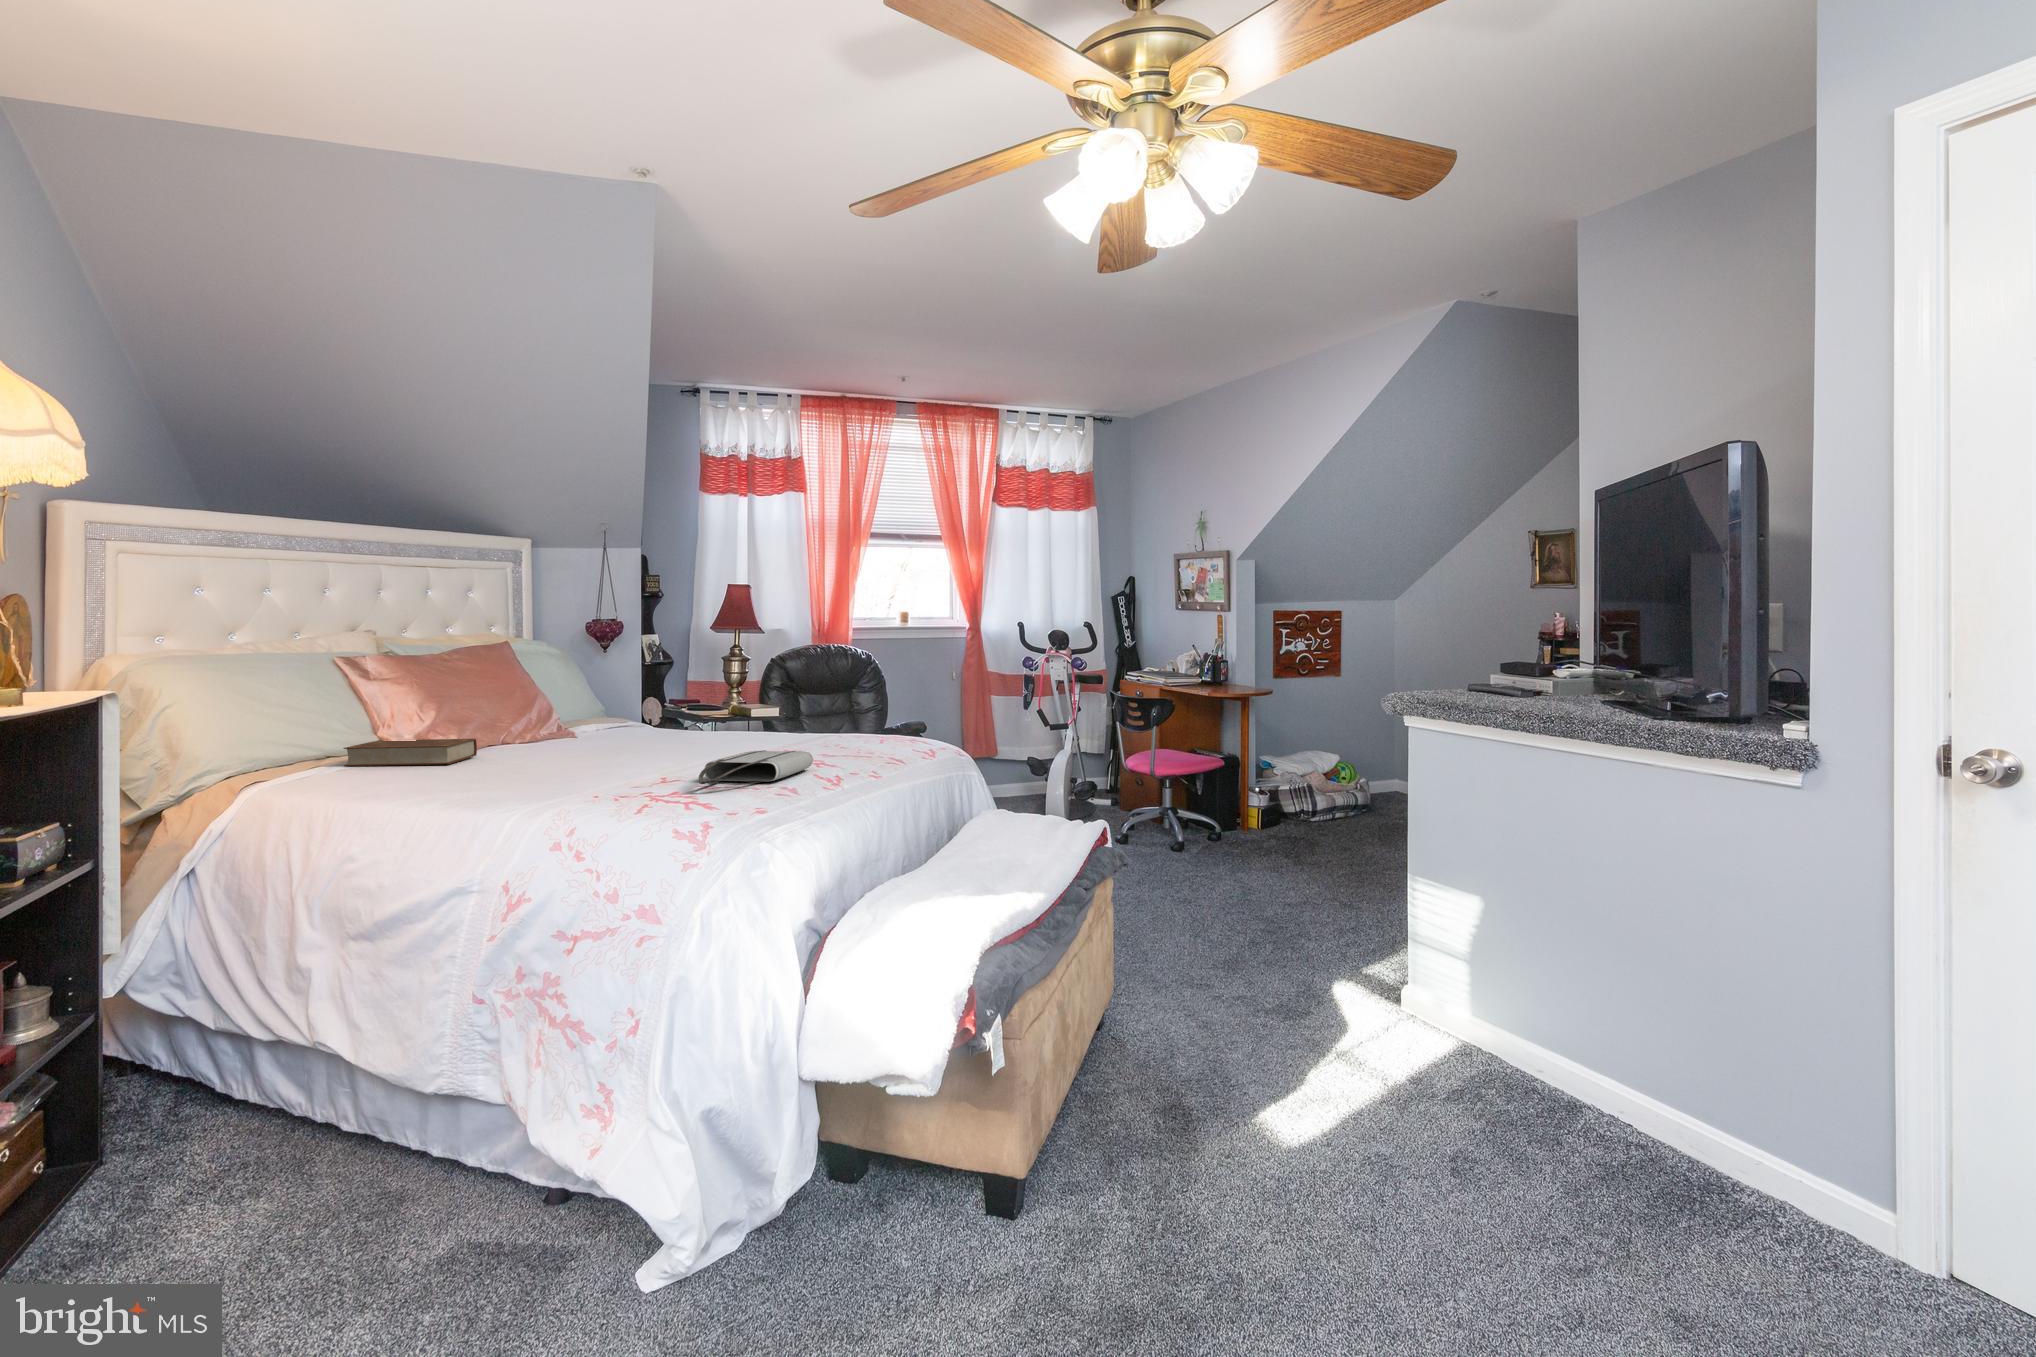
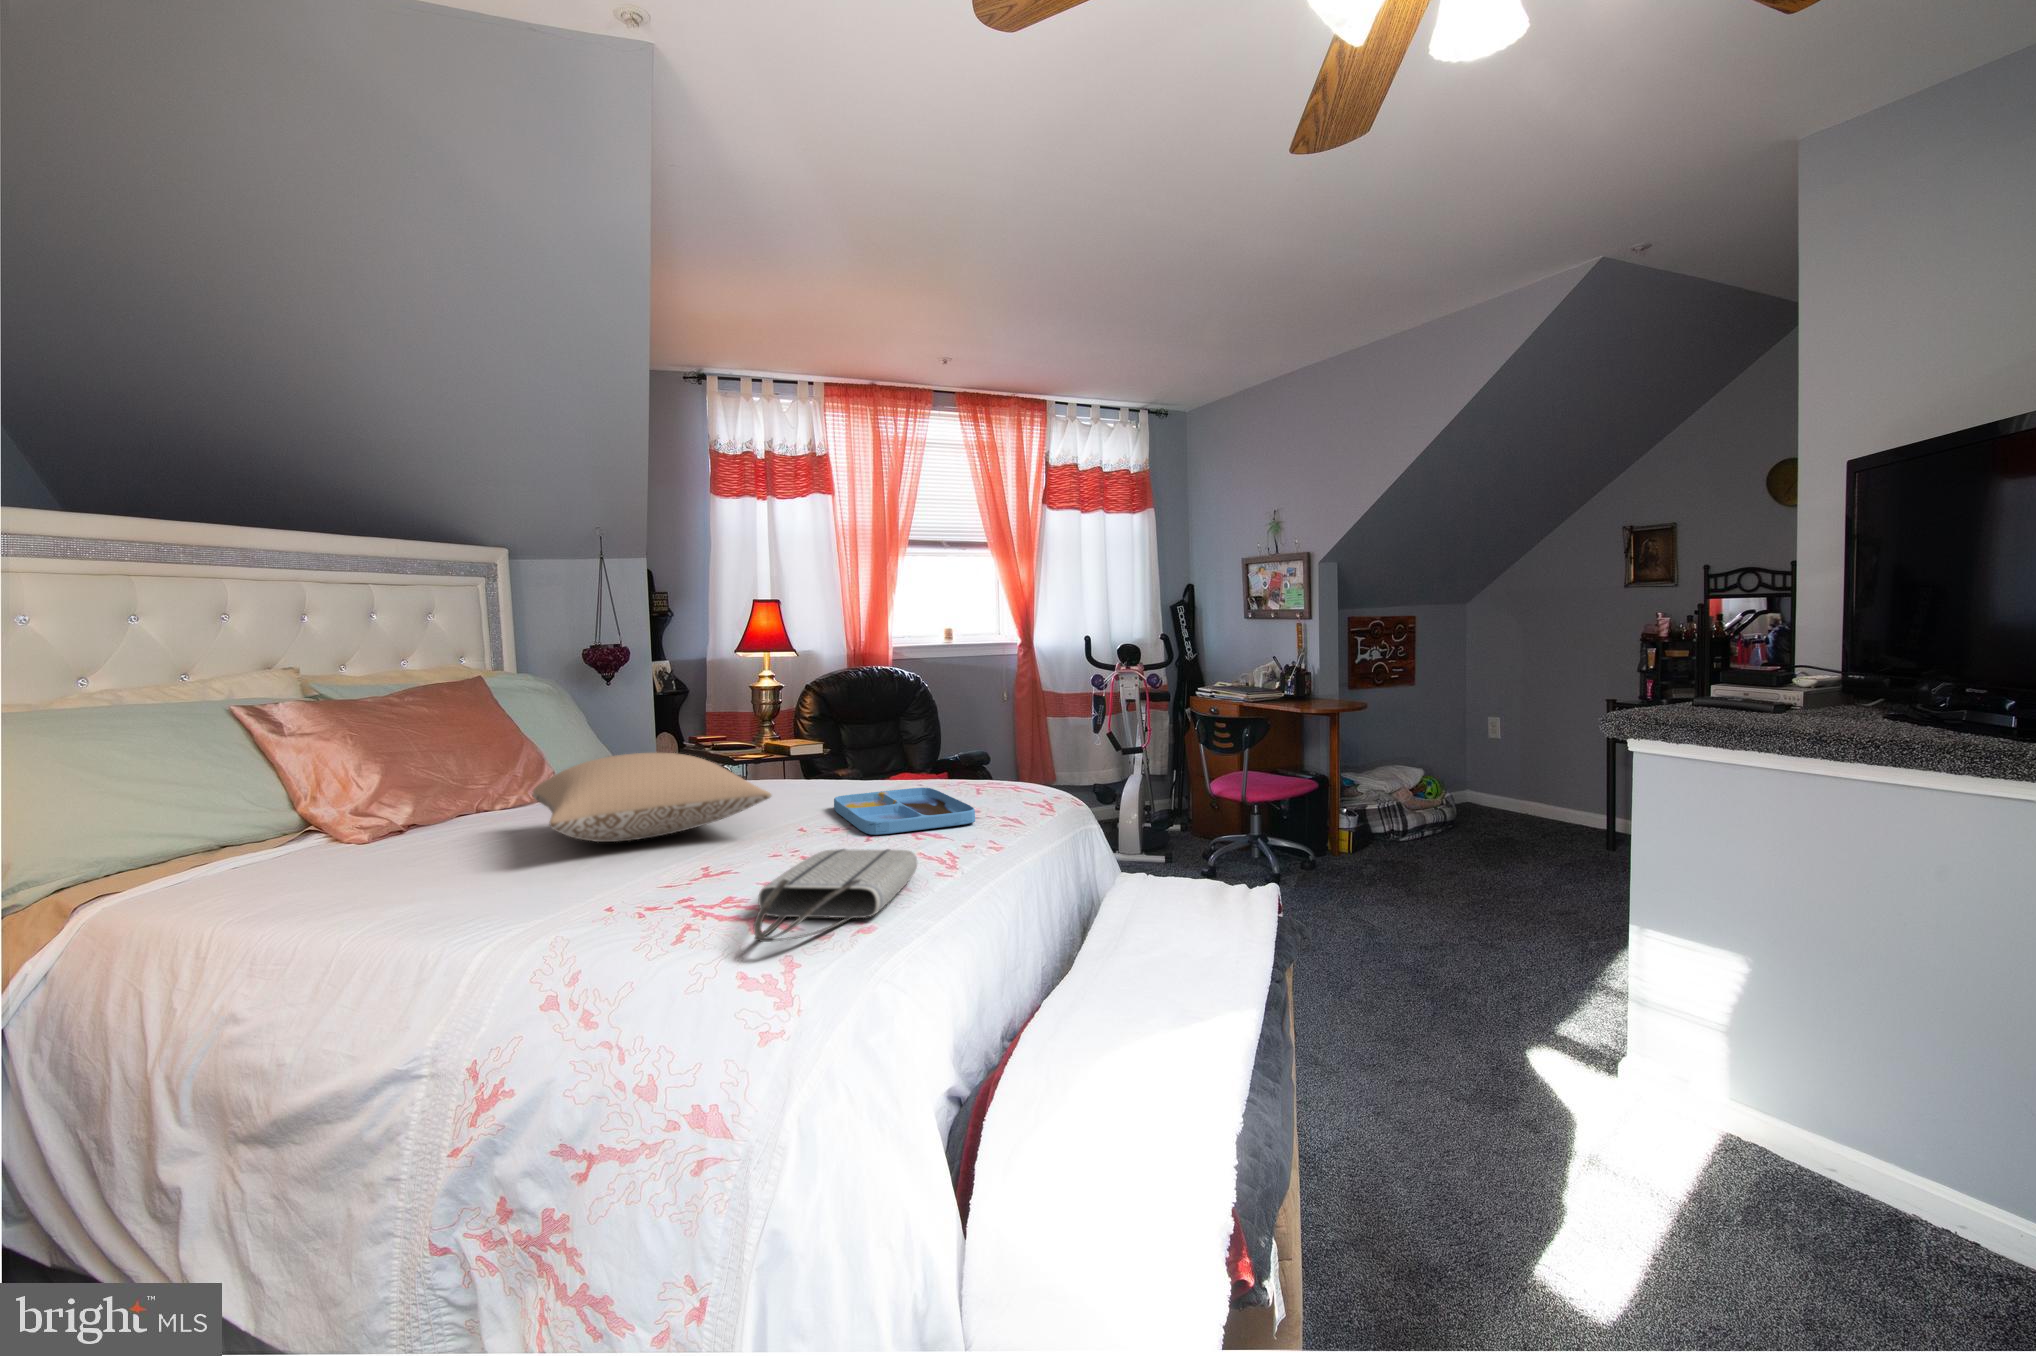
pillow: none [554,693,723,751] -> present [532,753,772,842]
tray: none [773,730,872,753] -> present [834,788,975,835]
book: present [344,739,477,766] -> none [193,832,414,891]

